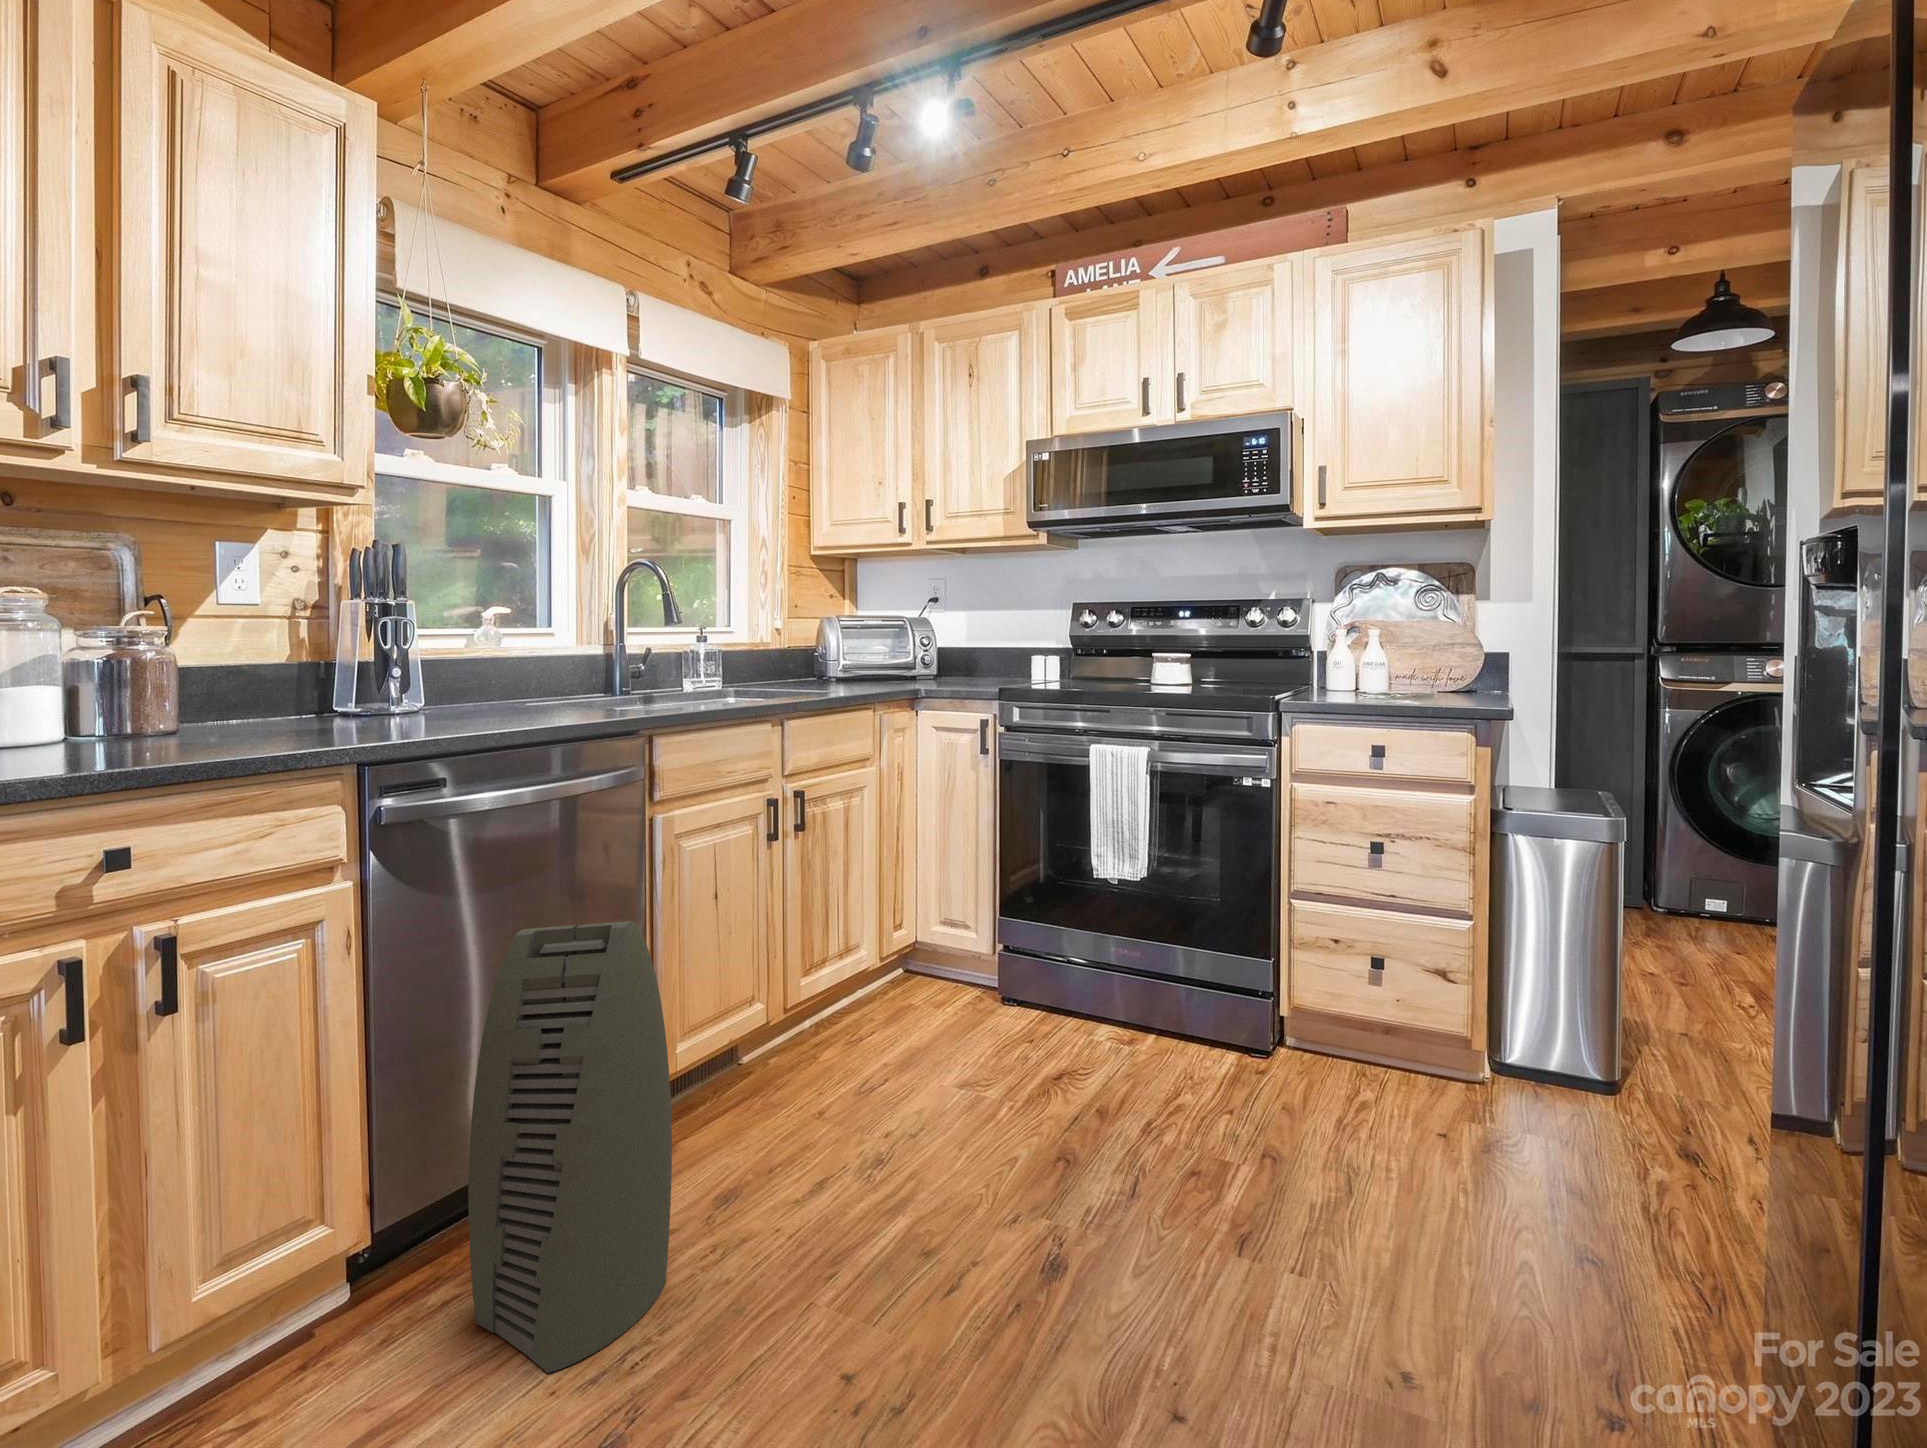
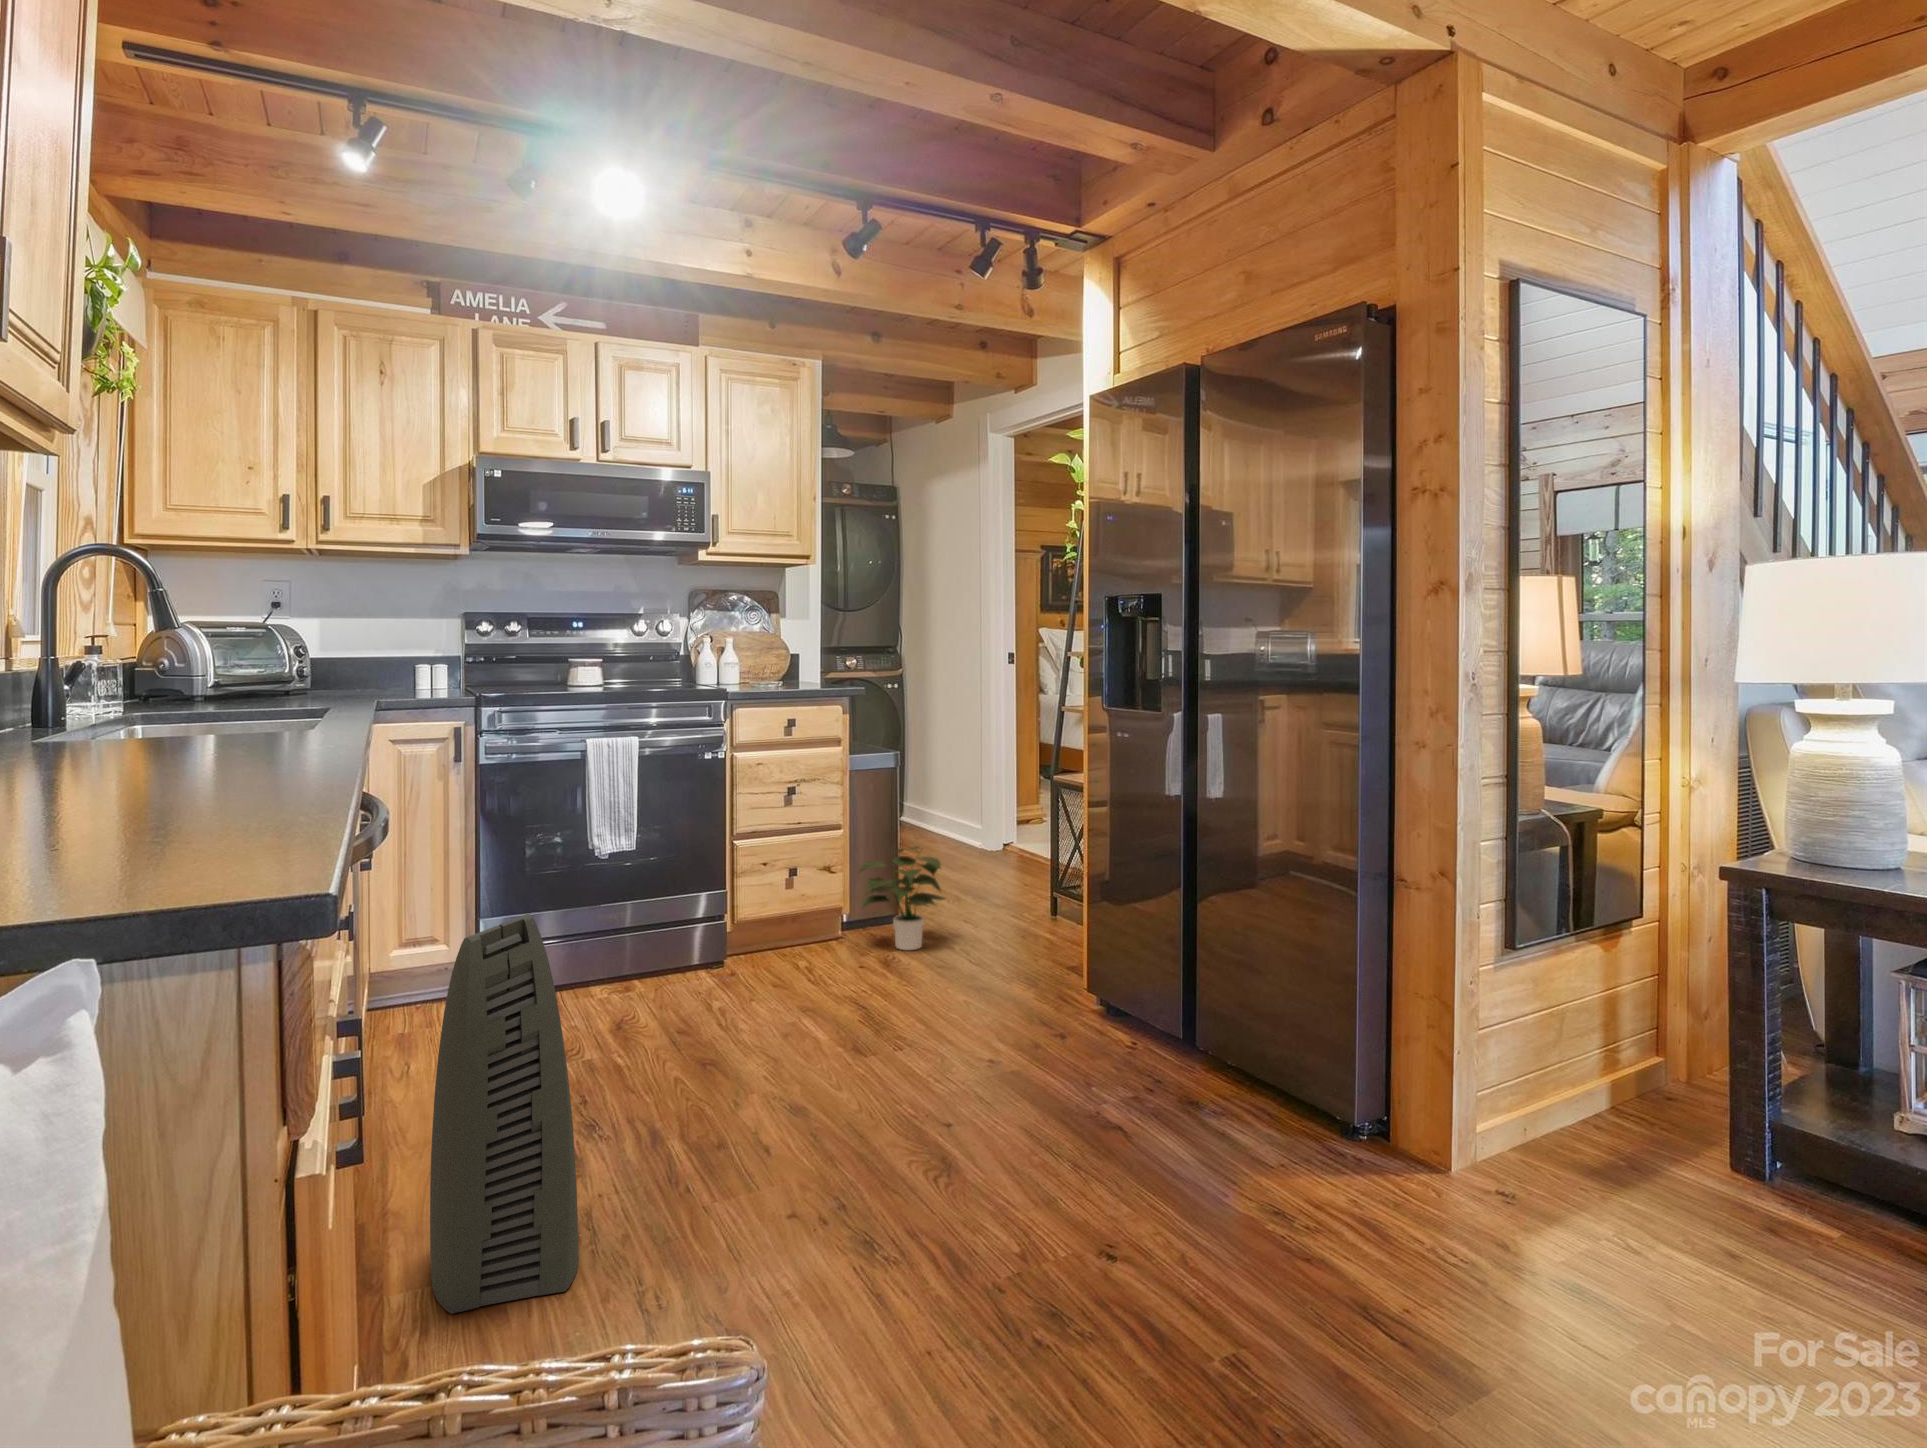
potted plant: none [1468,972,1658,1147] -> present [859,846,946,950]

